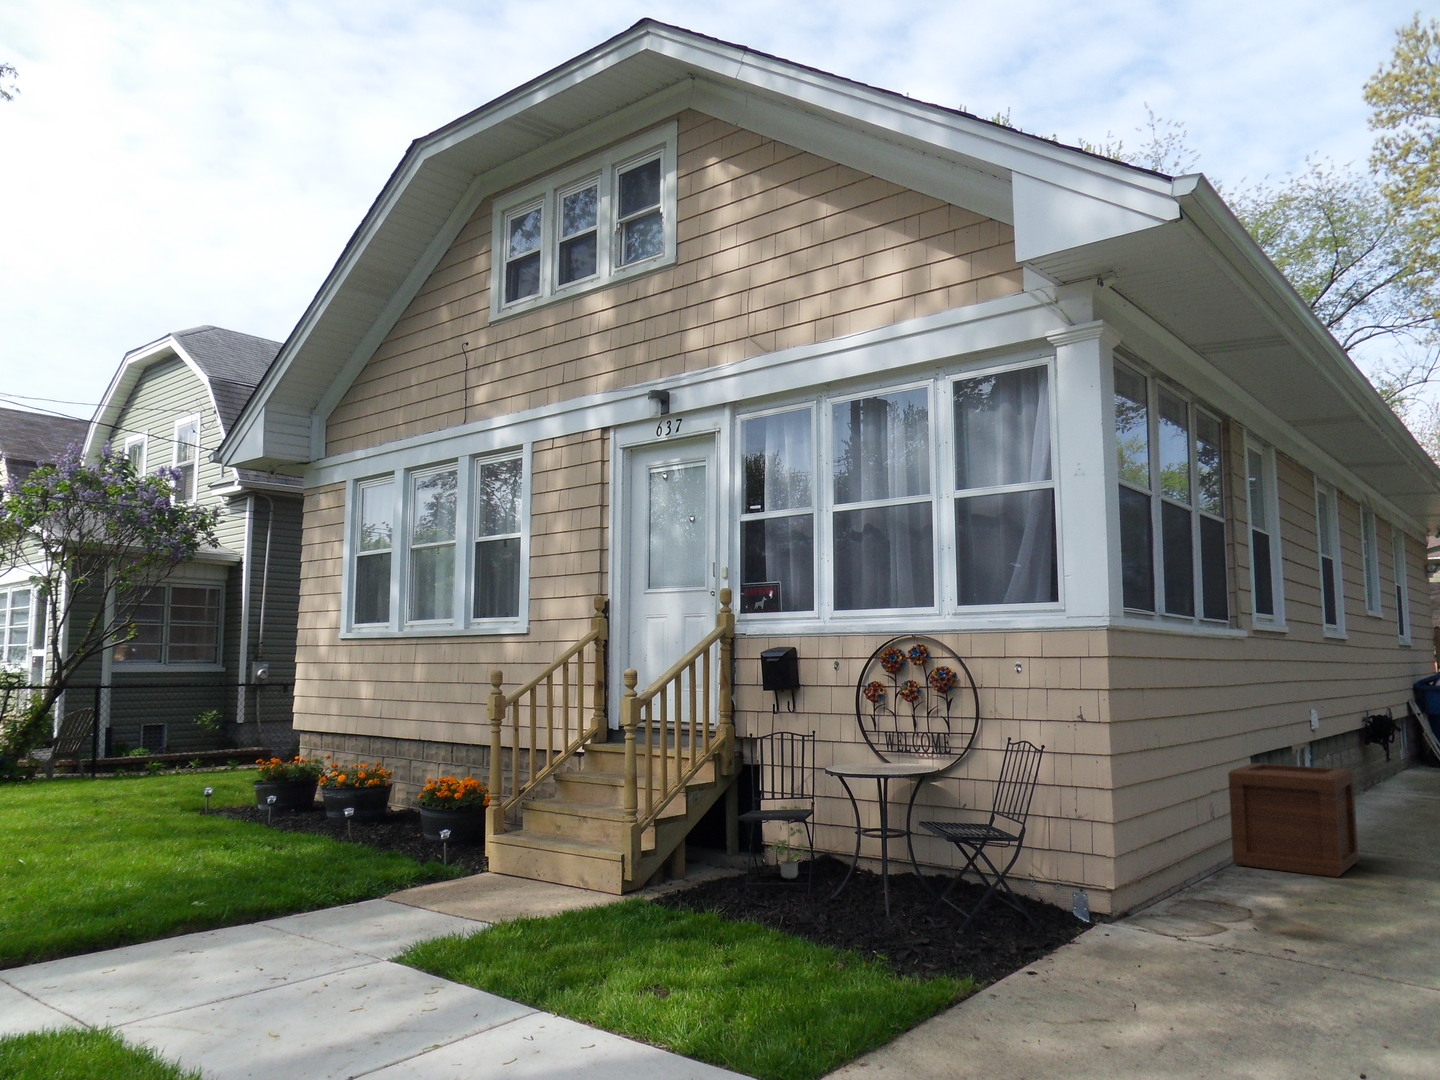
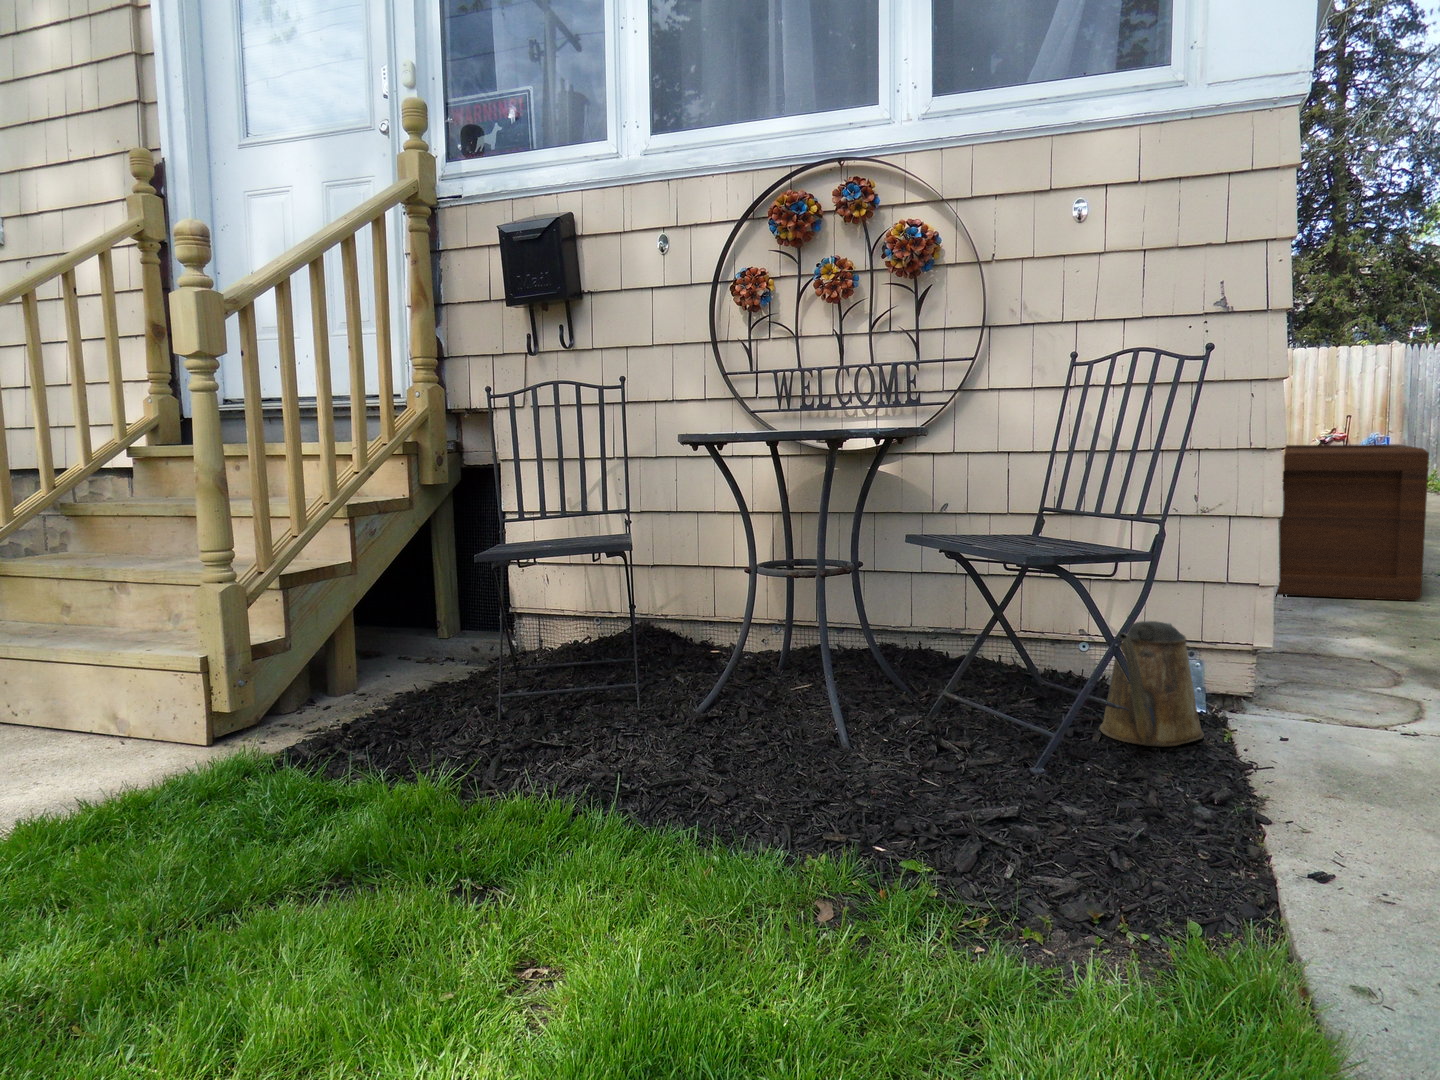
potted plant: present [771,806,807,878] -> none [534,529,617,675]
watering can: none [1003,871,1070,933] -> present [1100,621,1204,746]

